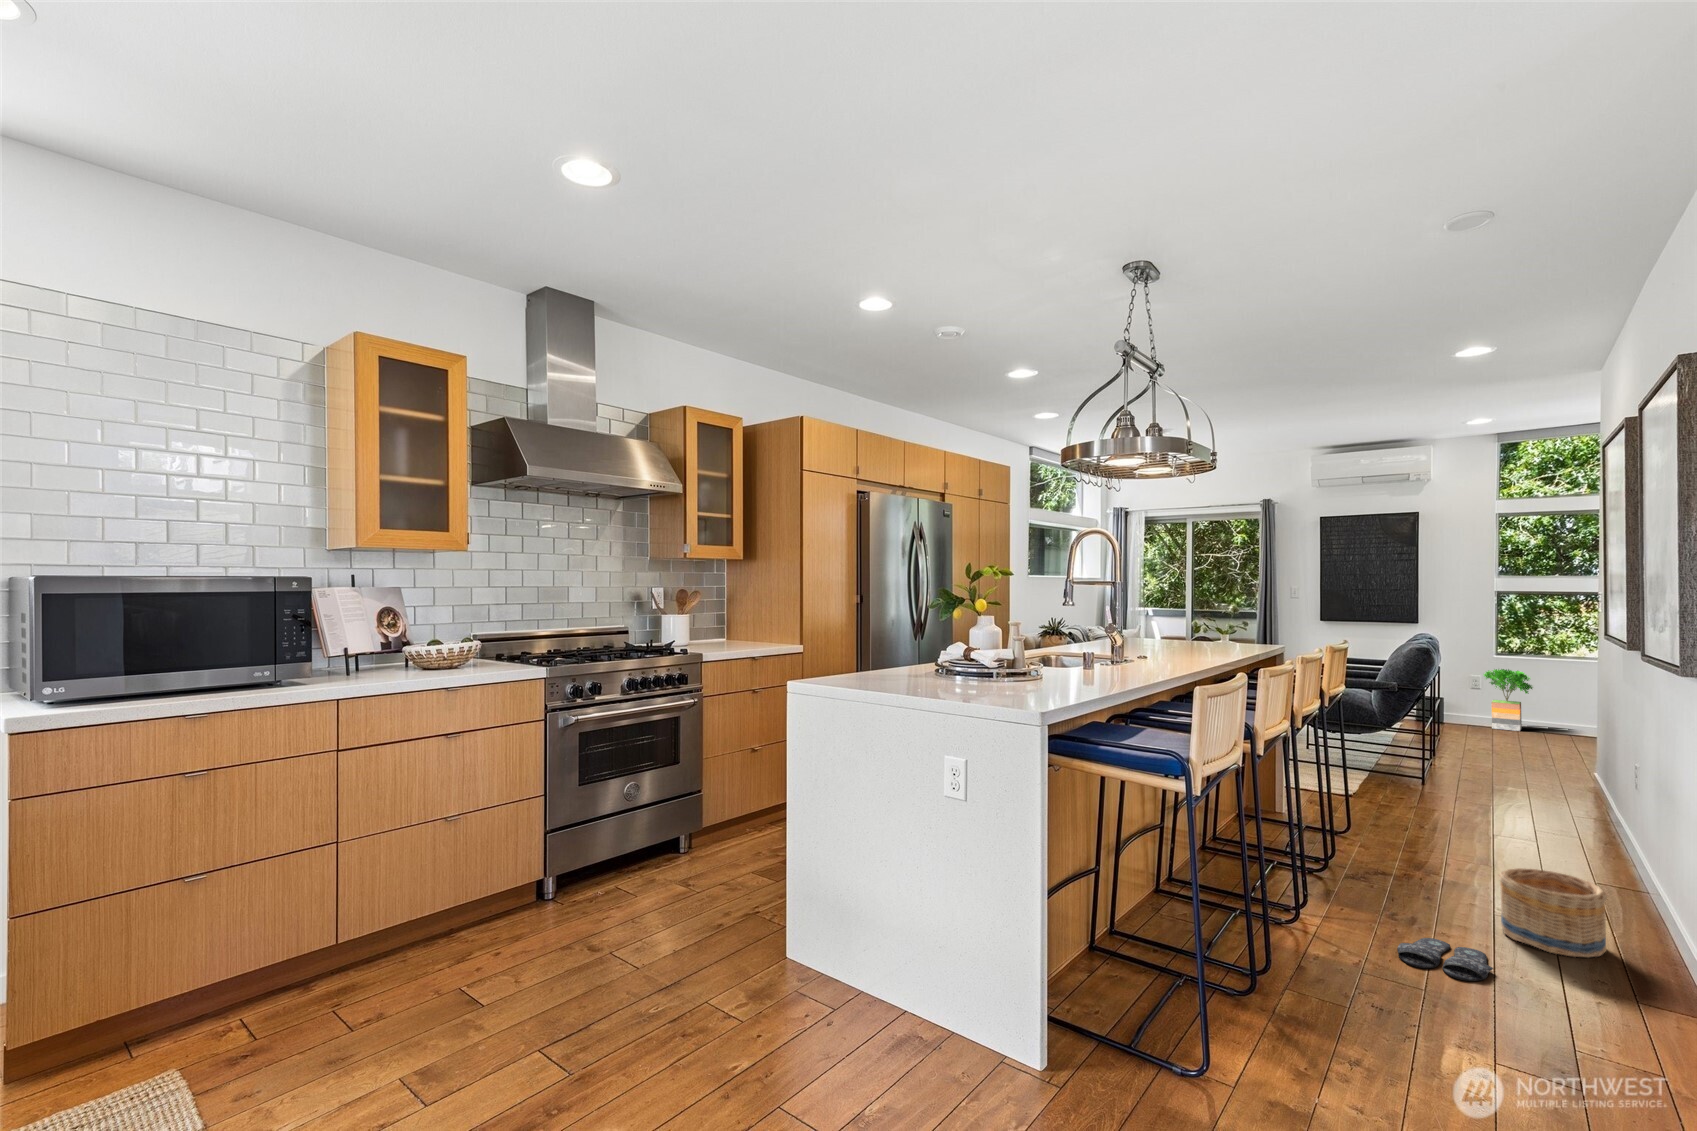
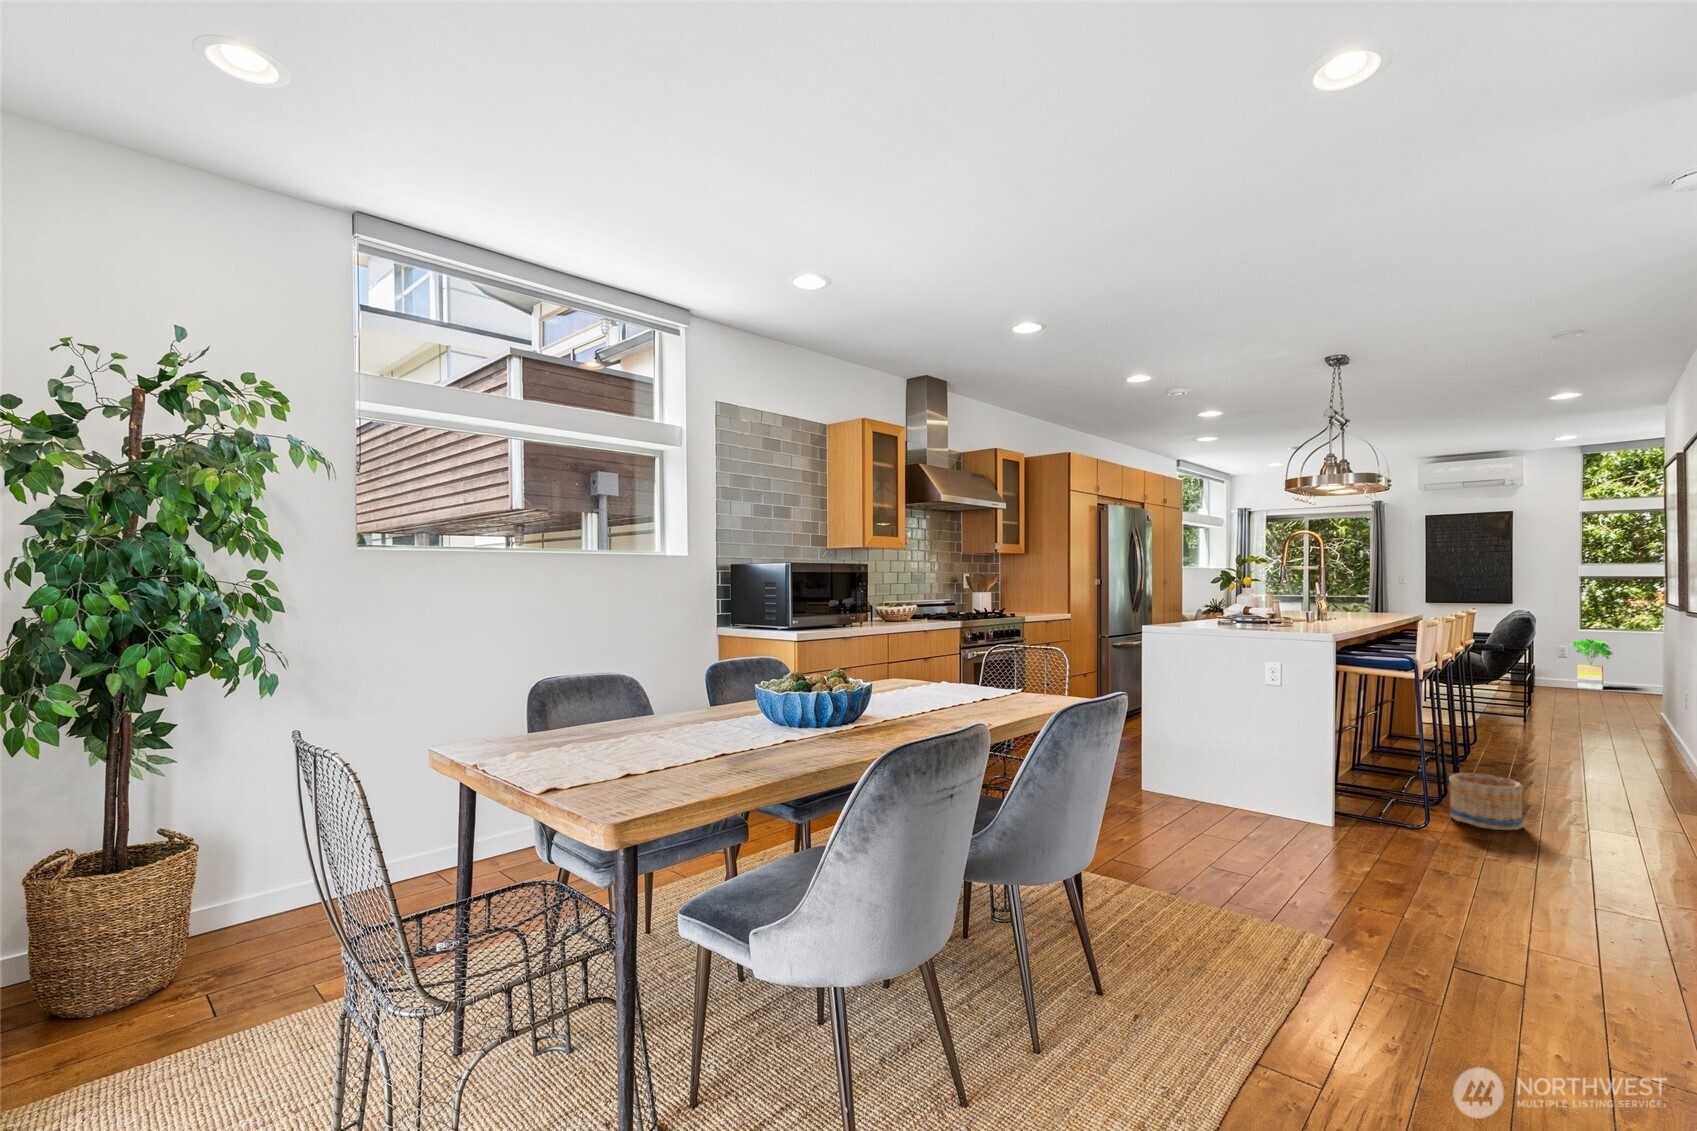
basket: present [1498,868,1607,958] -> present [1449,773,1523,830]
slippers: present [1397,938,1493,981] -> none [1525,787,1588,803]

